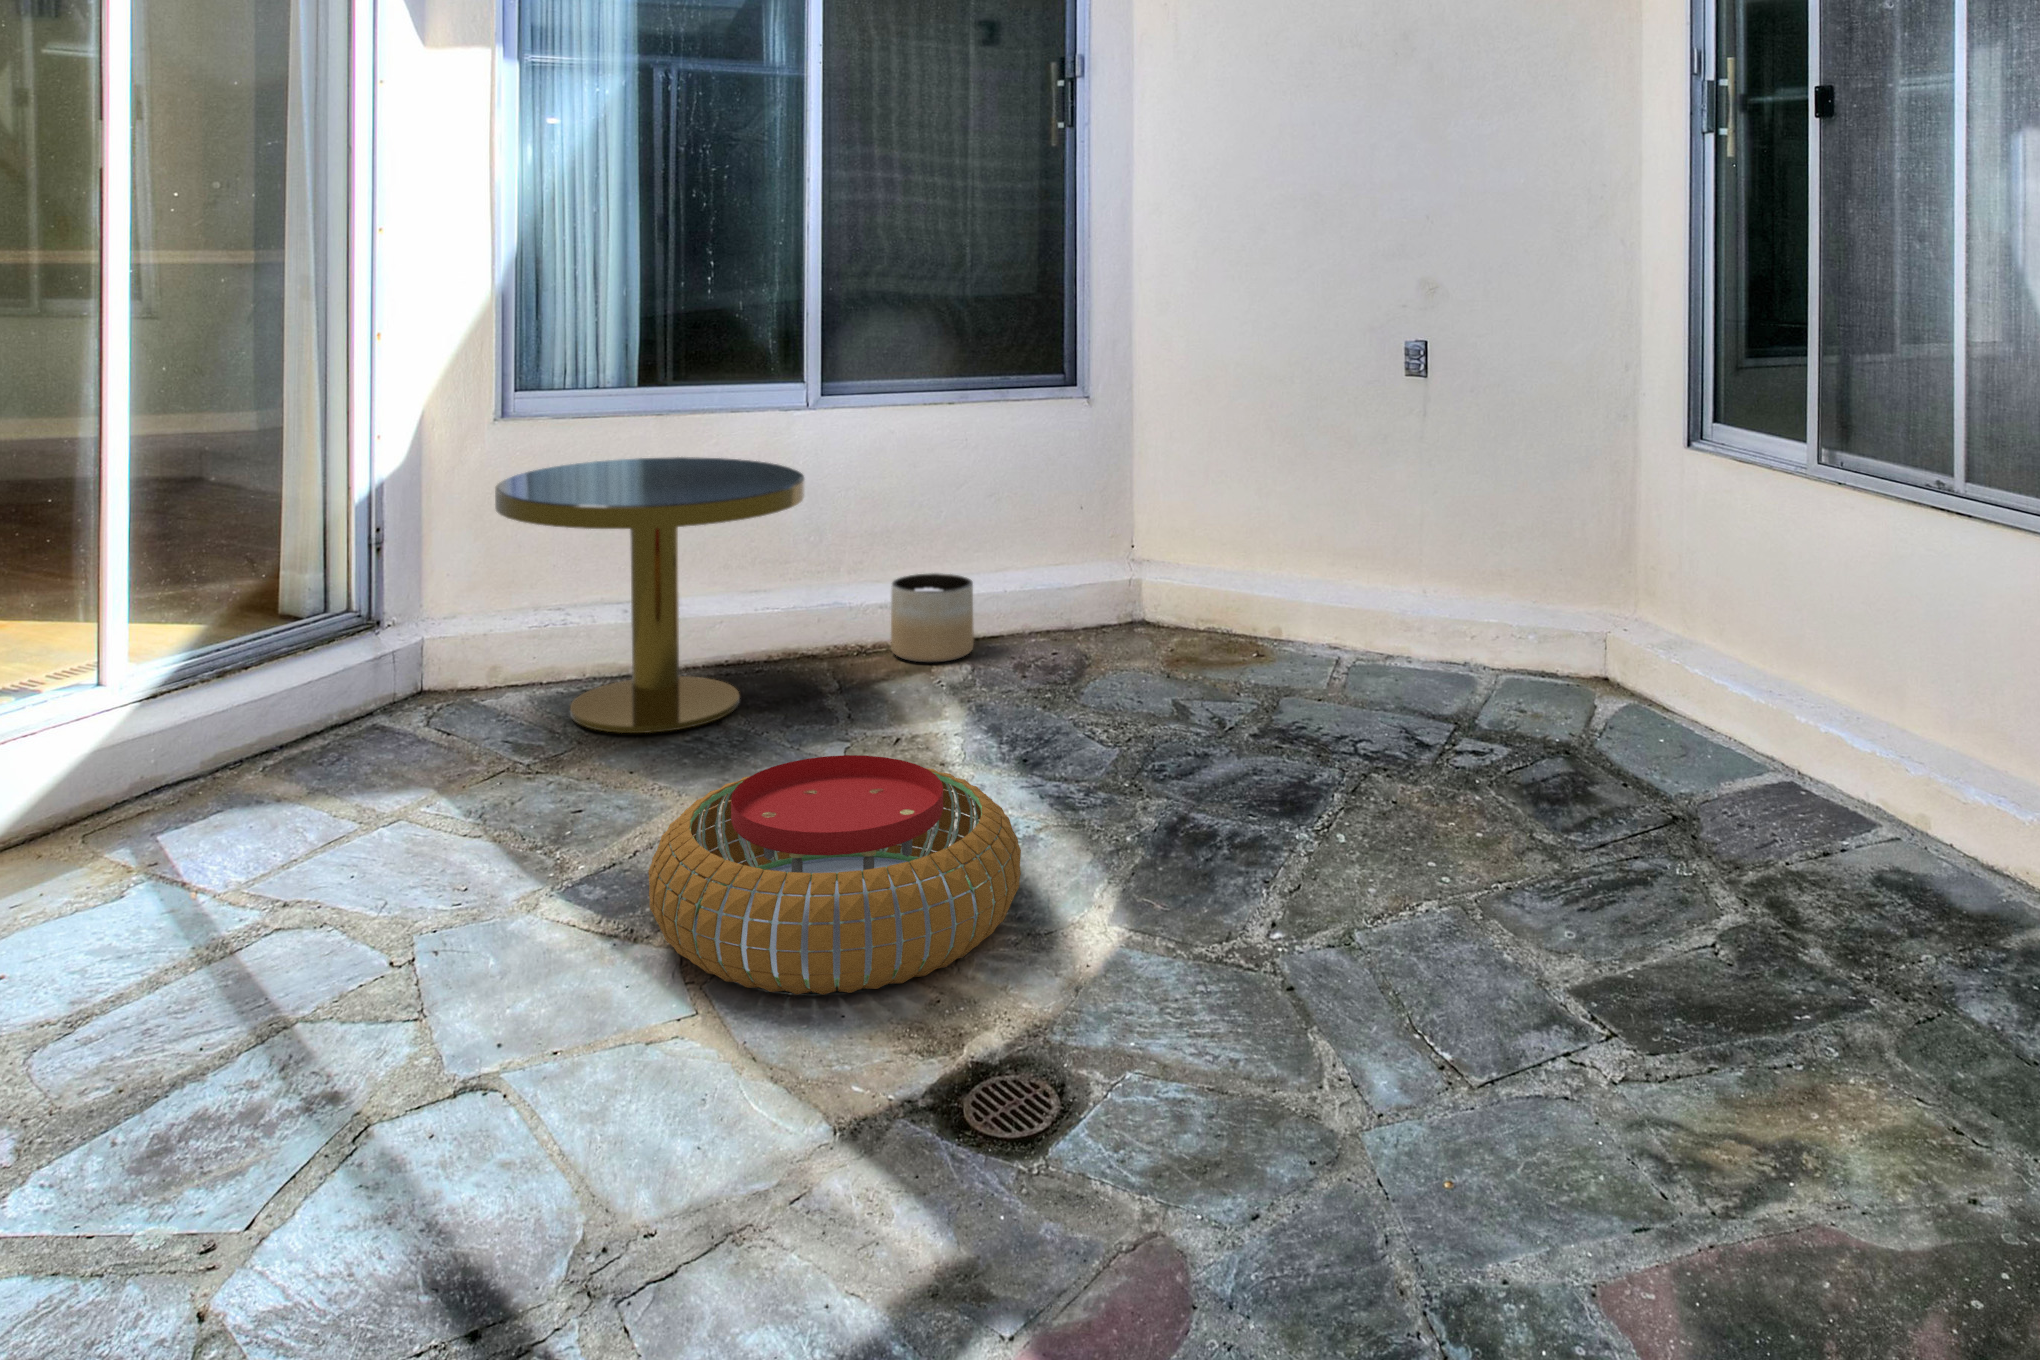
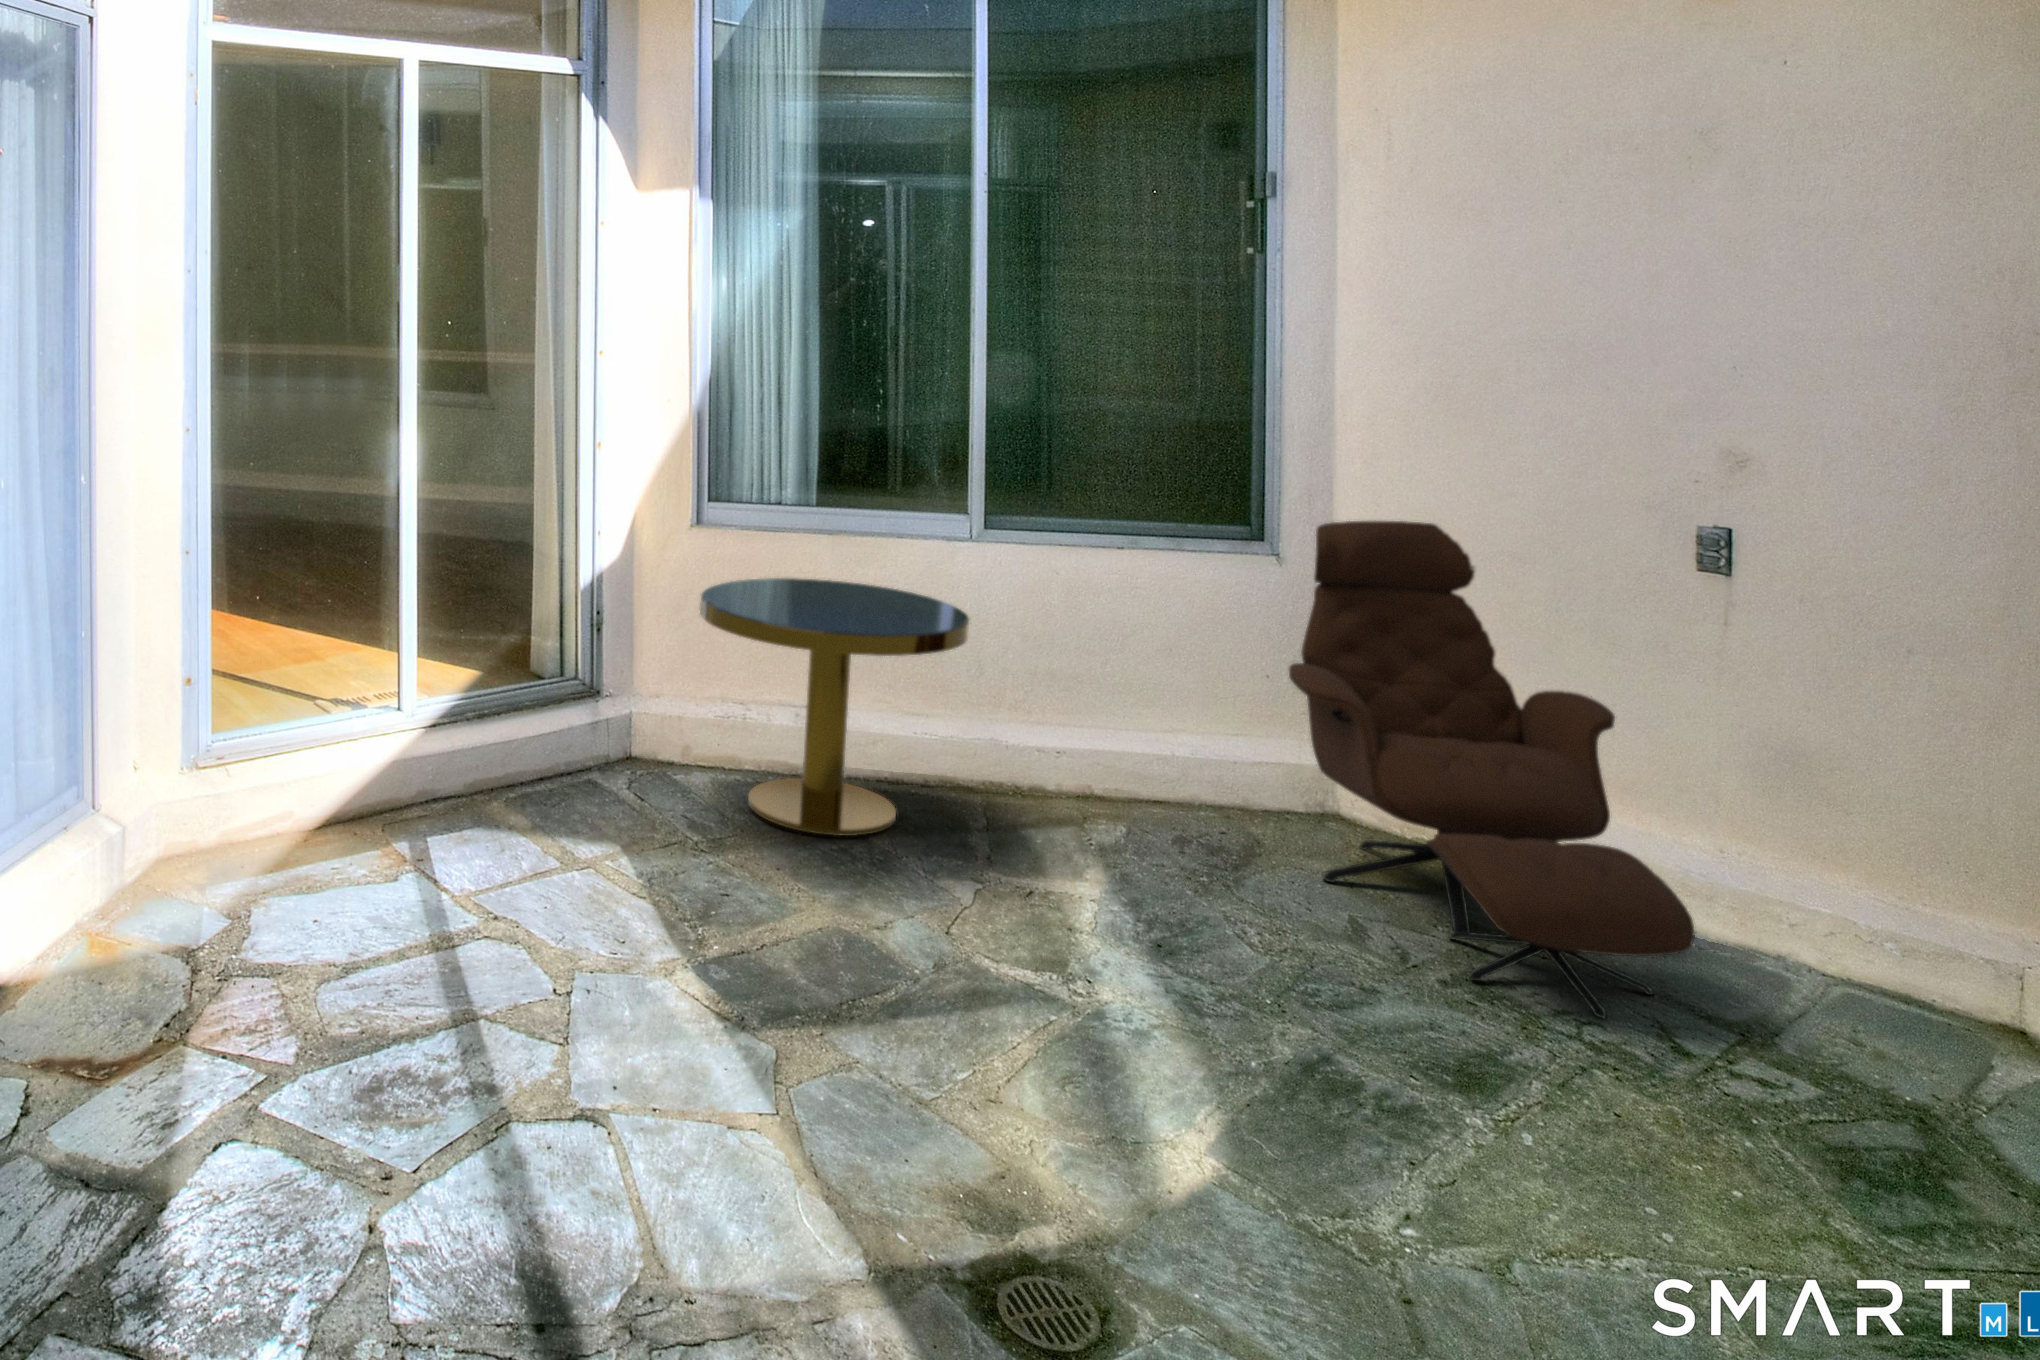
lounge chair: none [1099,334,1427,730] -> present [1289,521,1695,1018]
planter: present [891,573,974,662] -> none [1053,728,1142,822]
pouf: present [648,755,1021,995] -> none [760,898,1117,1146]

